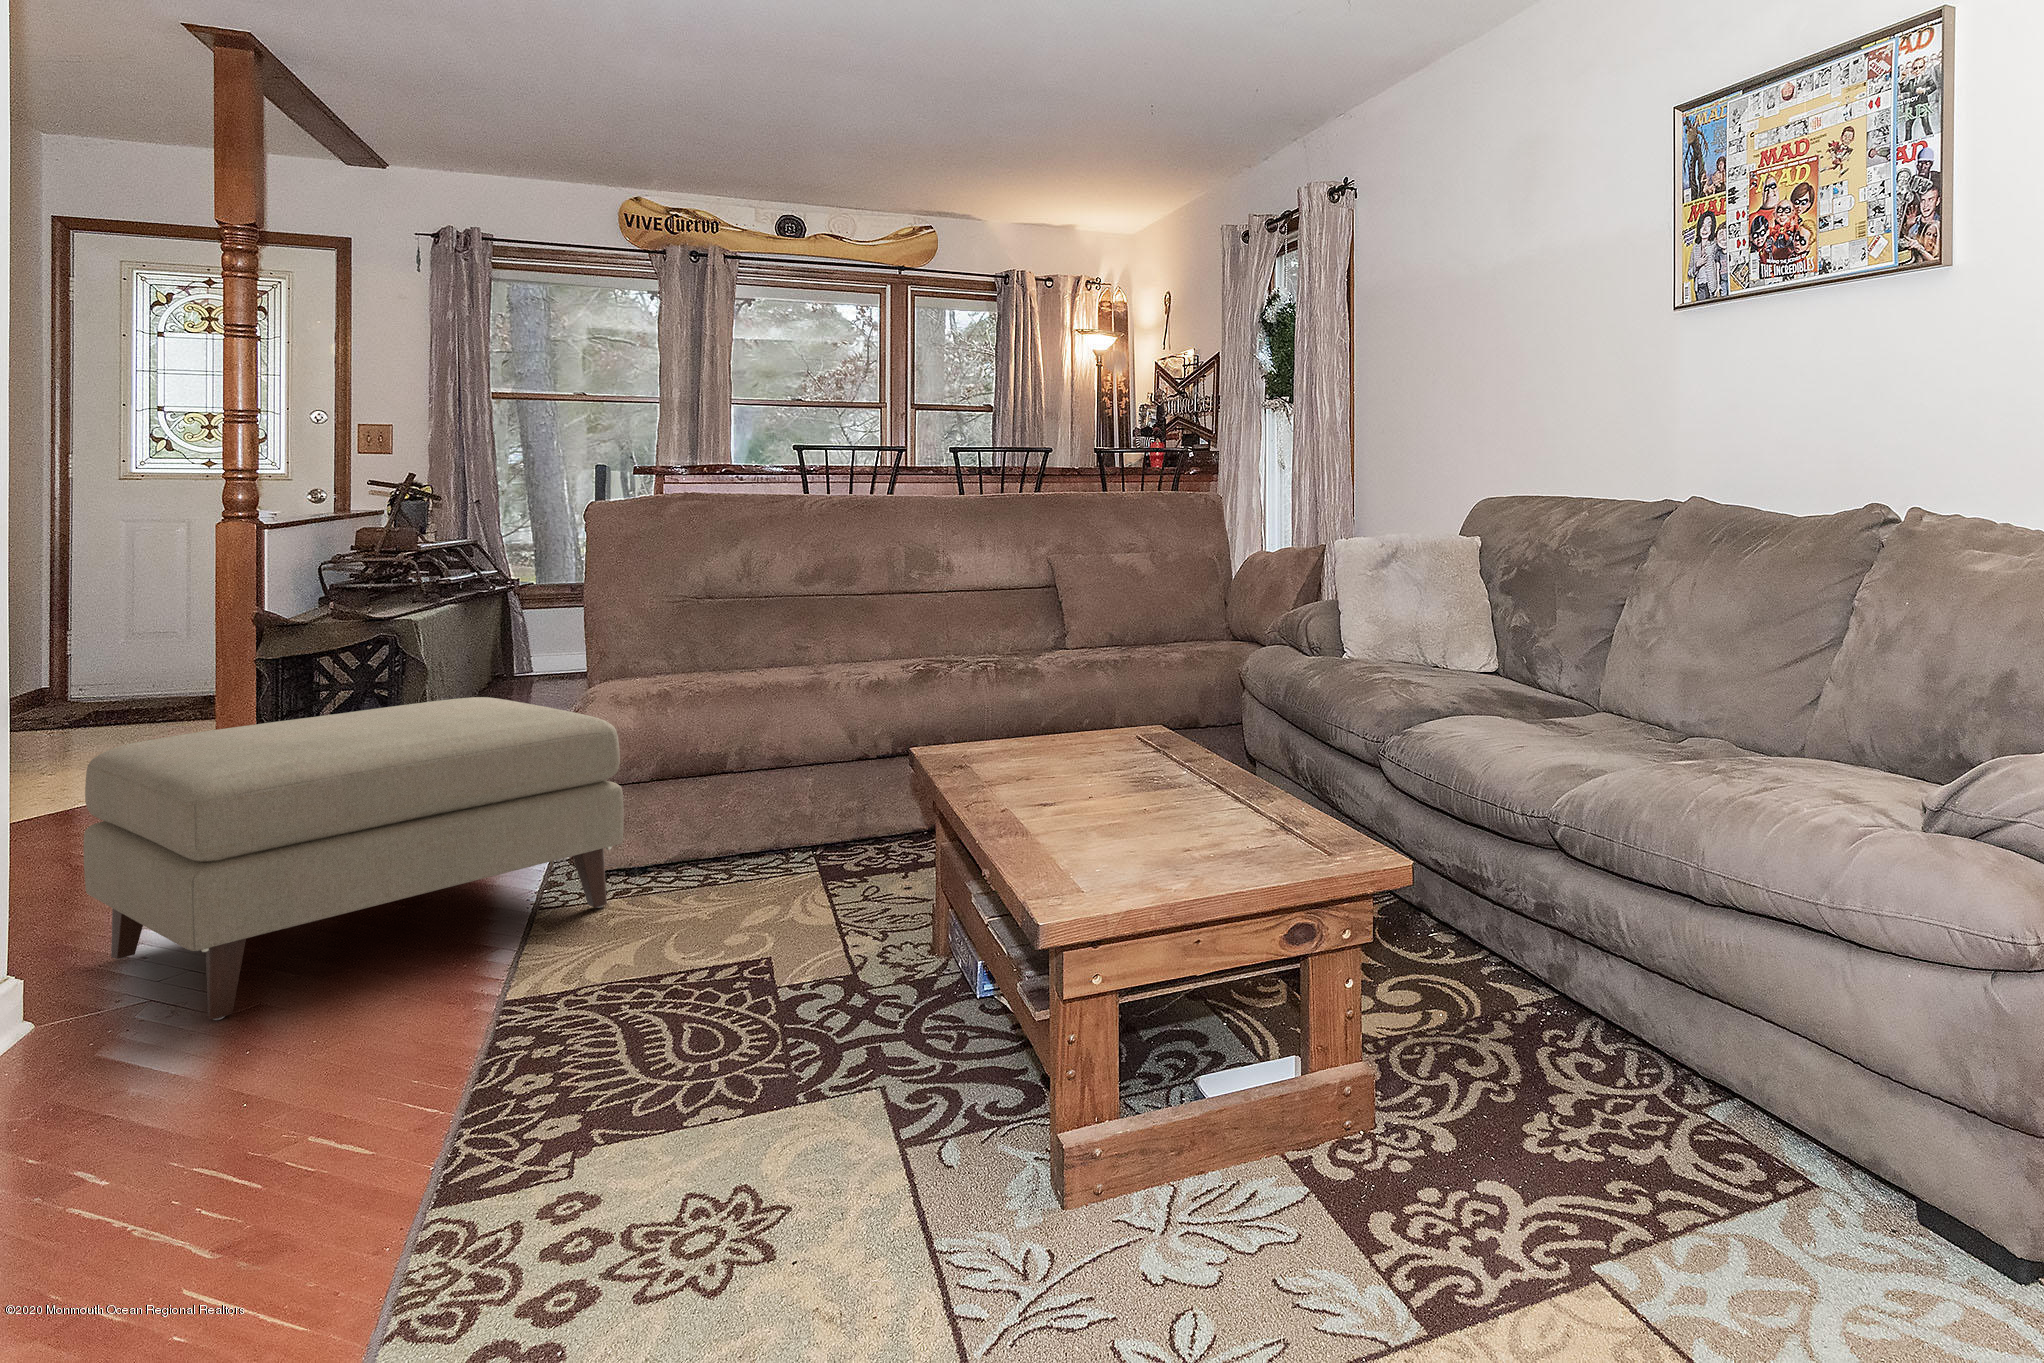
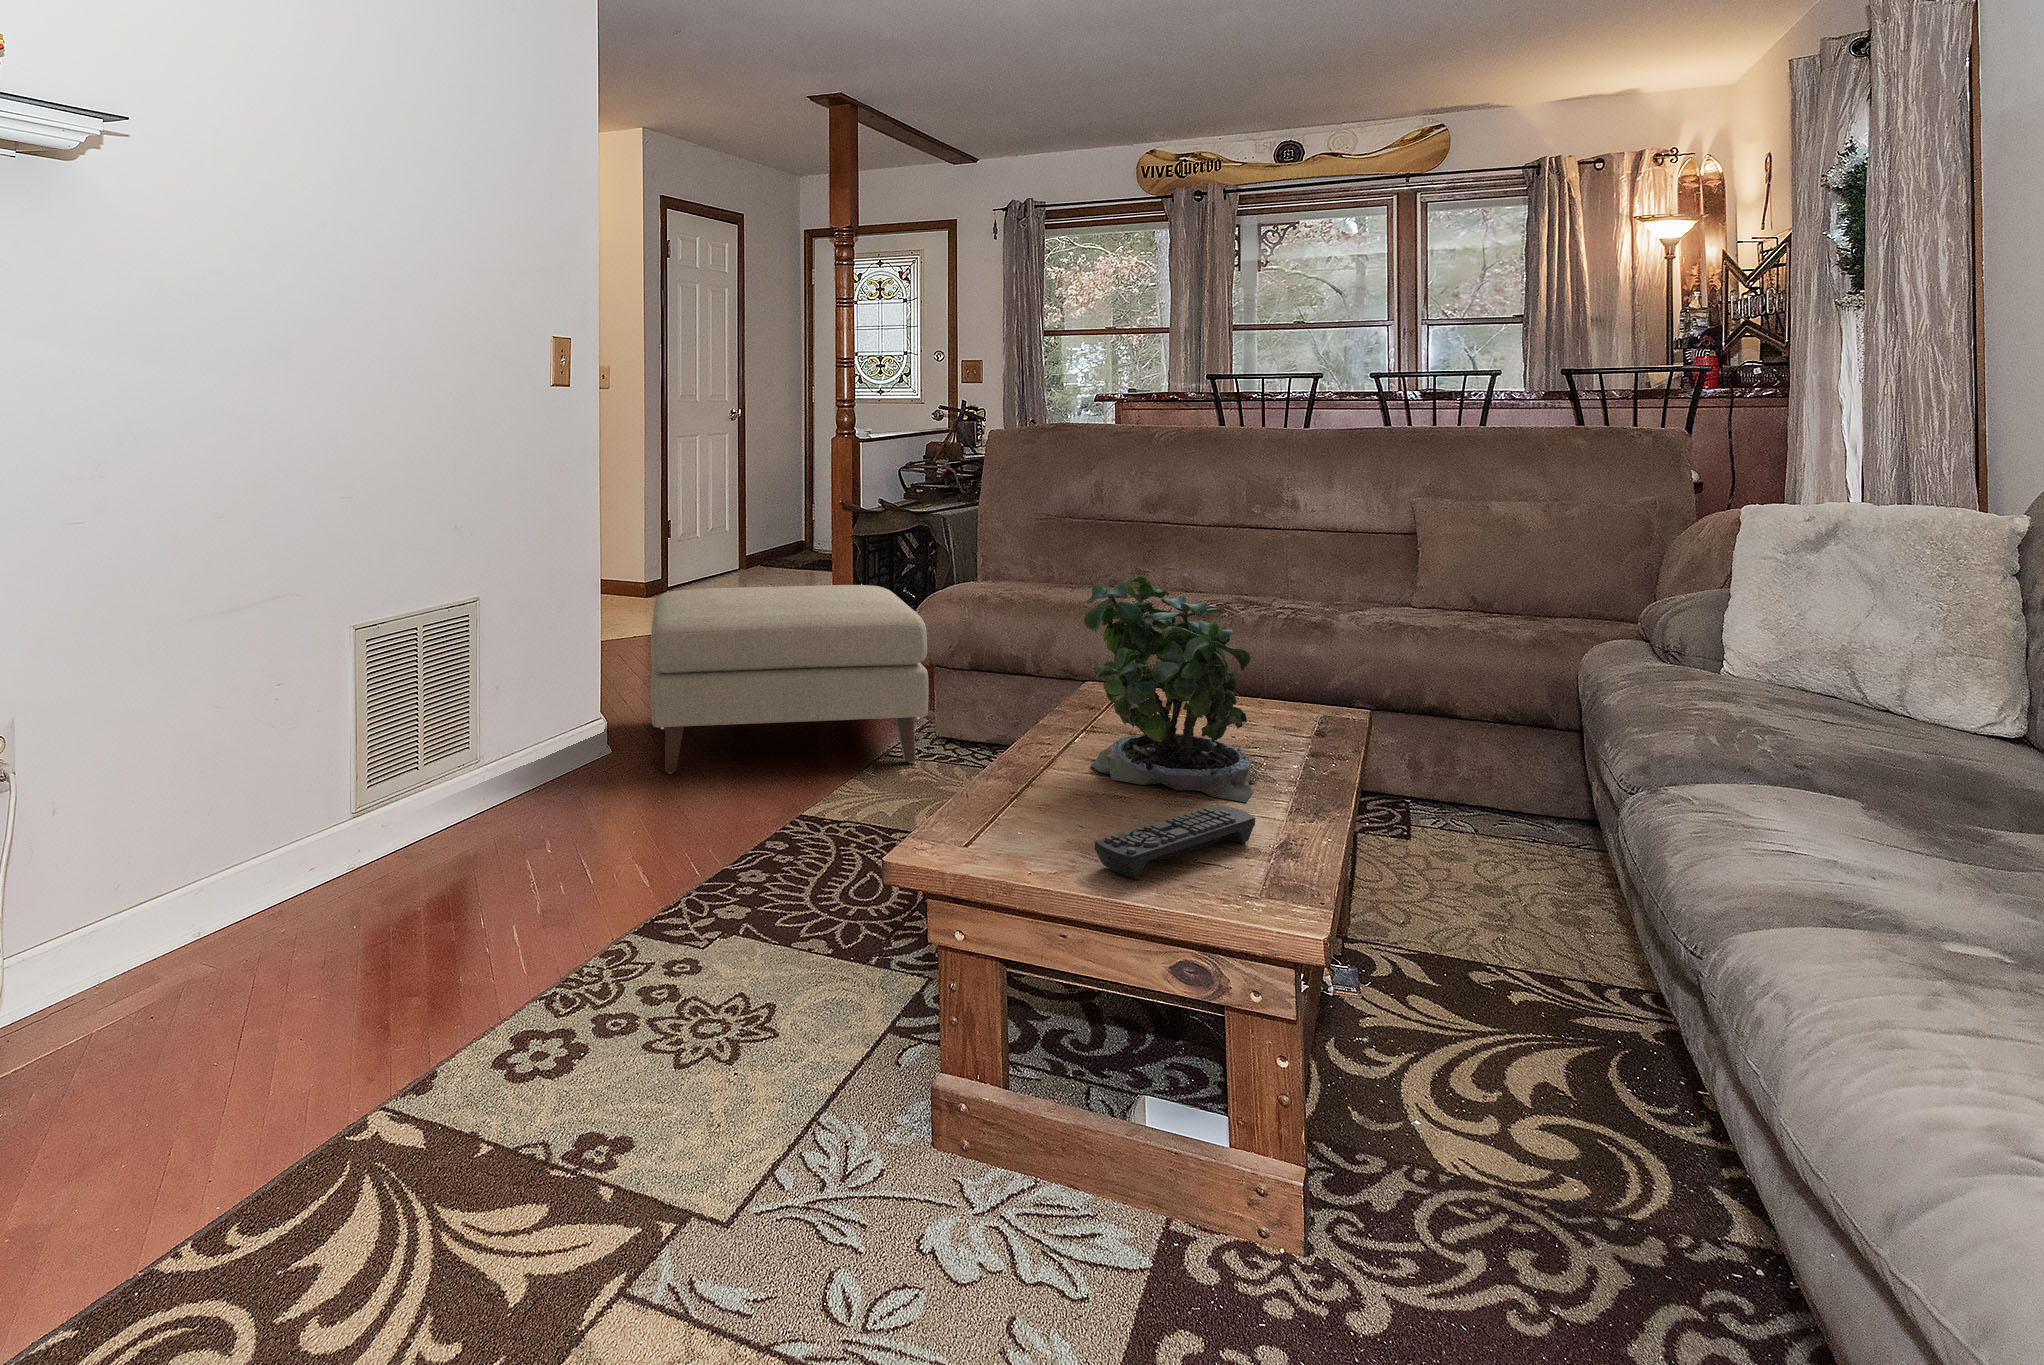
potted plant: none [1011,605,1194,810] -> present [1084,573,1258,802]
remote control: none [1180,798,1245,866] -> present [1095,805,1255,880]

